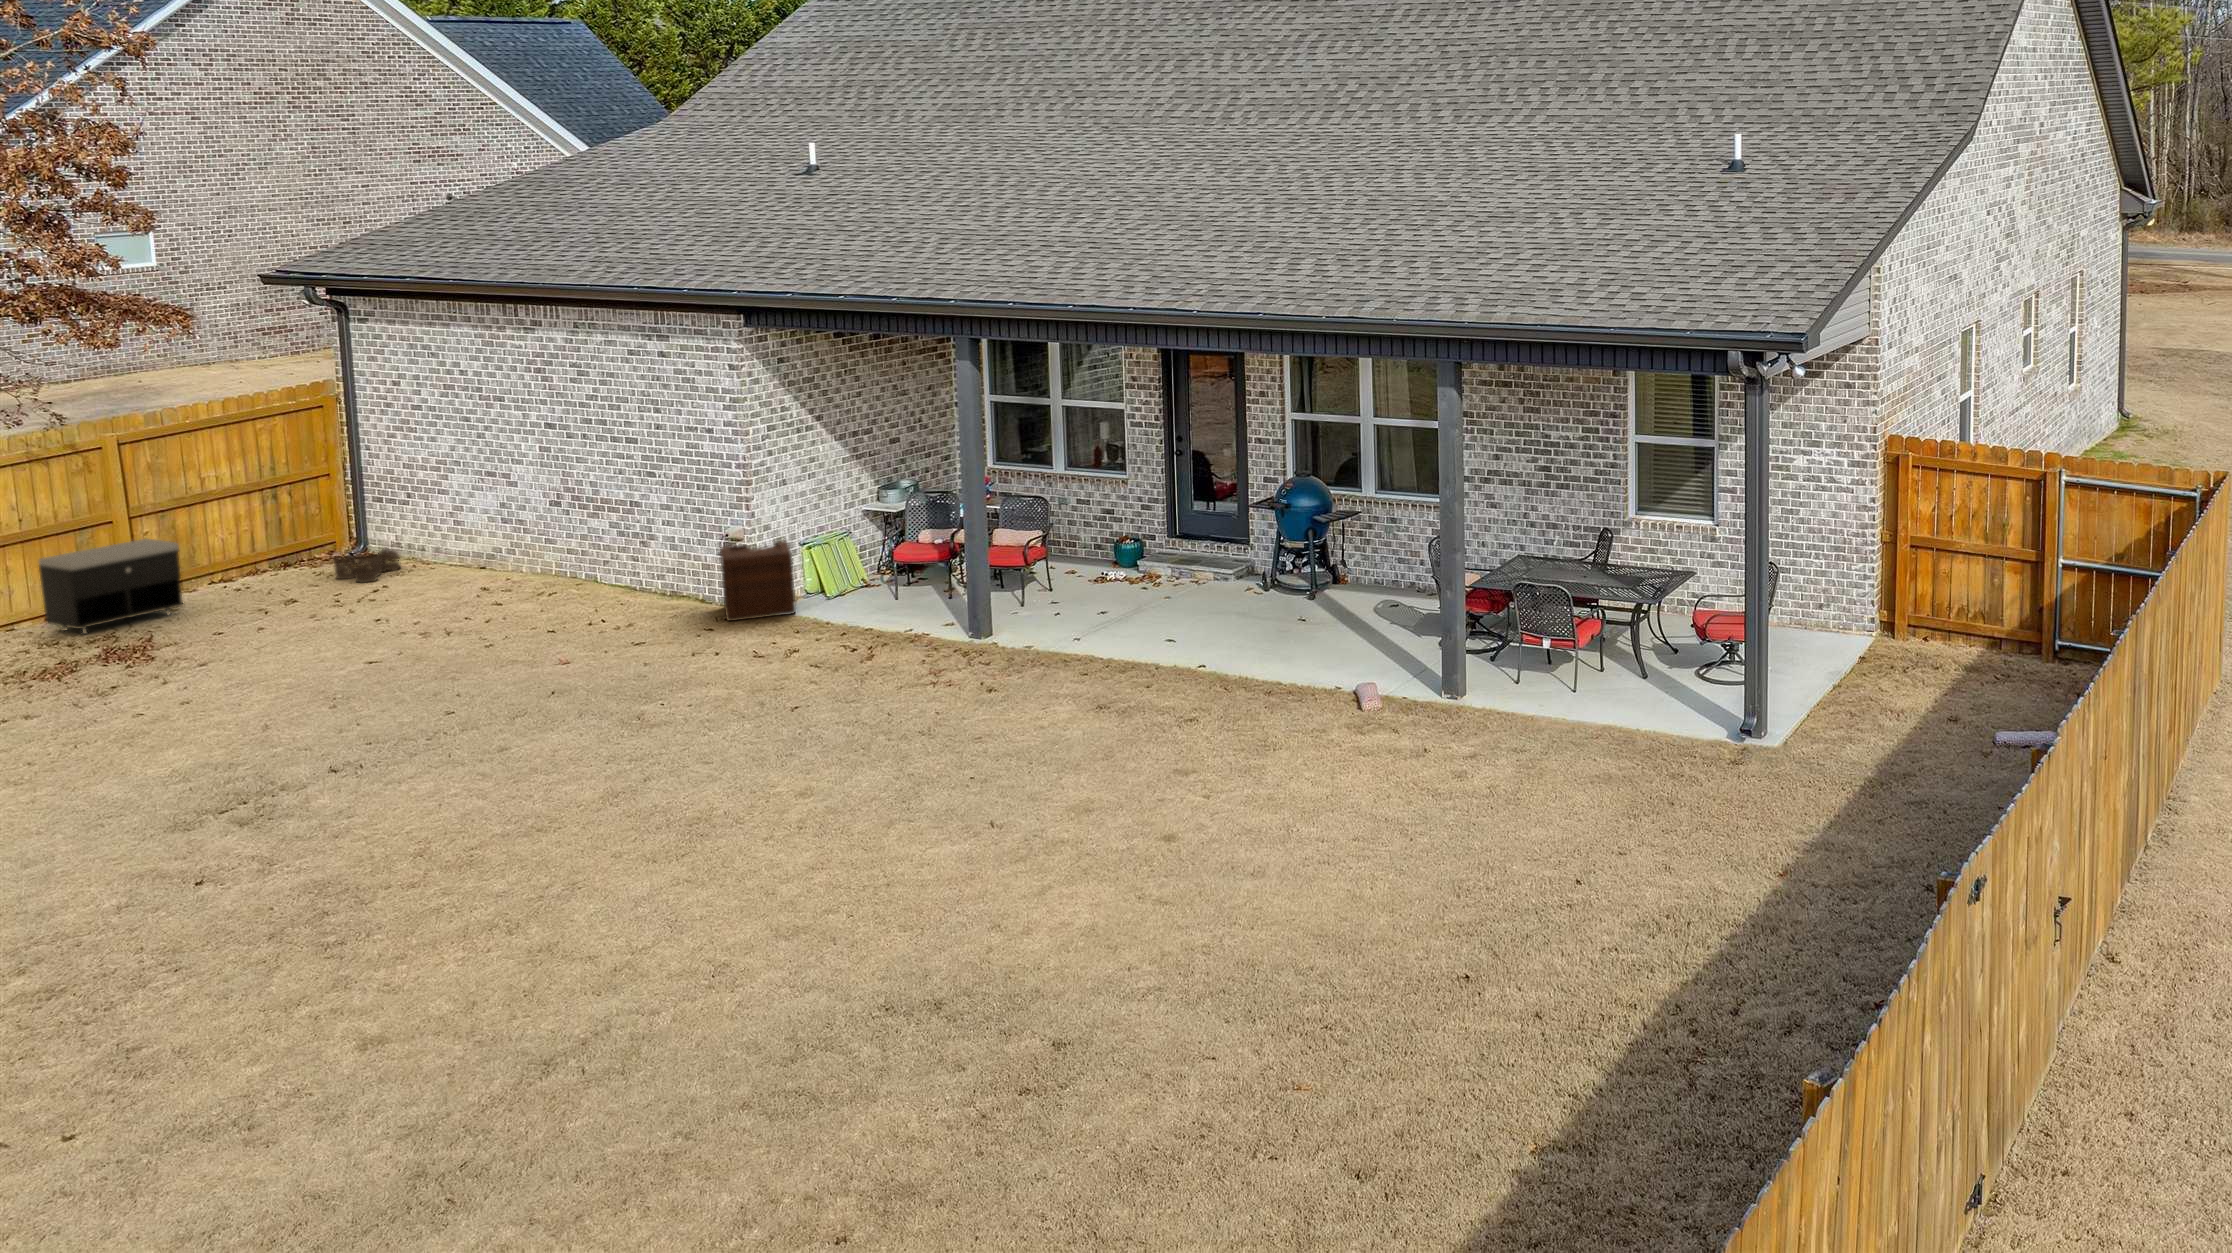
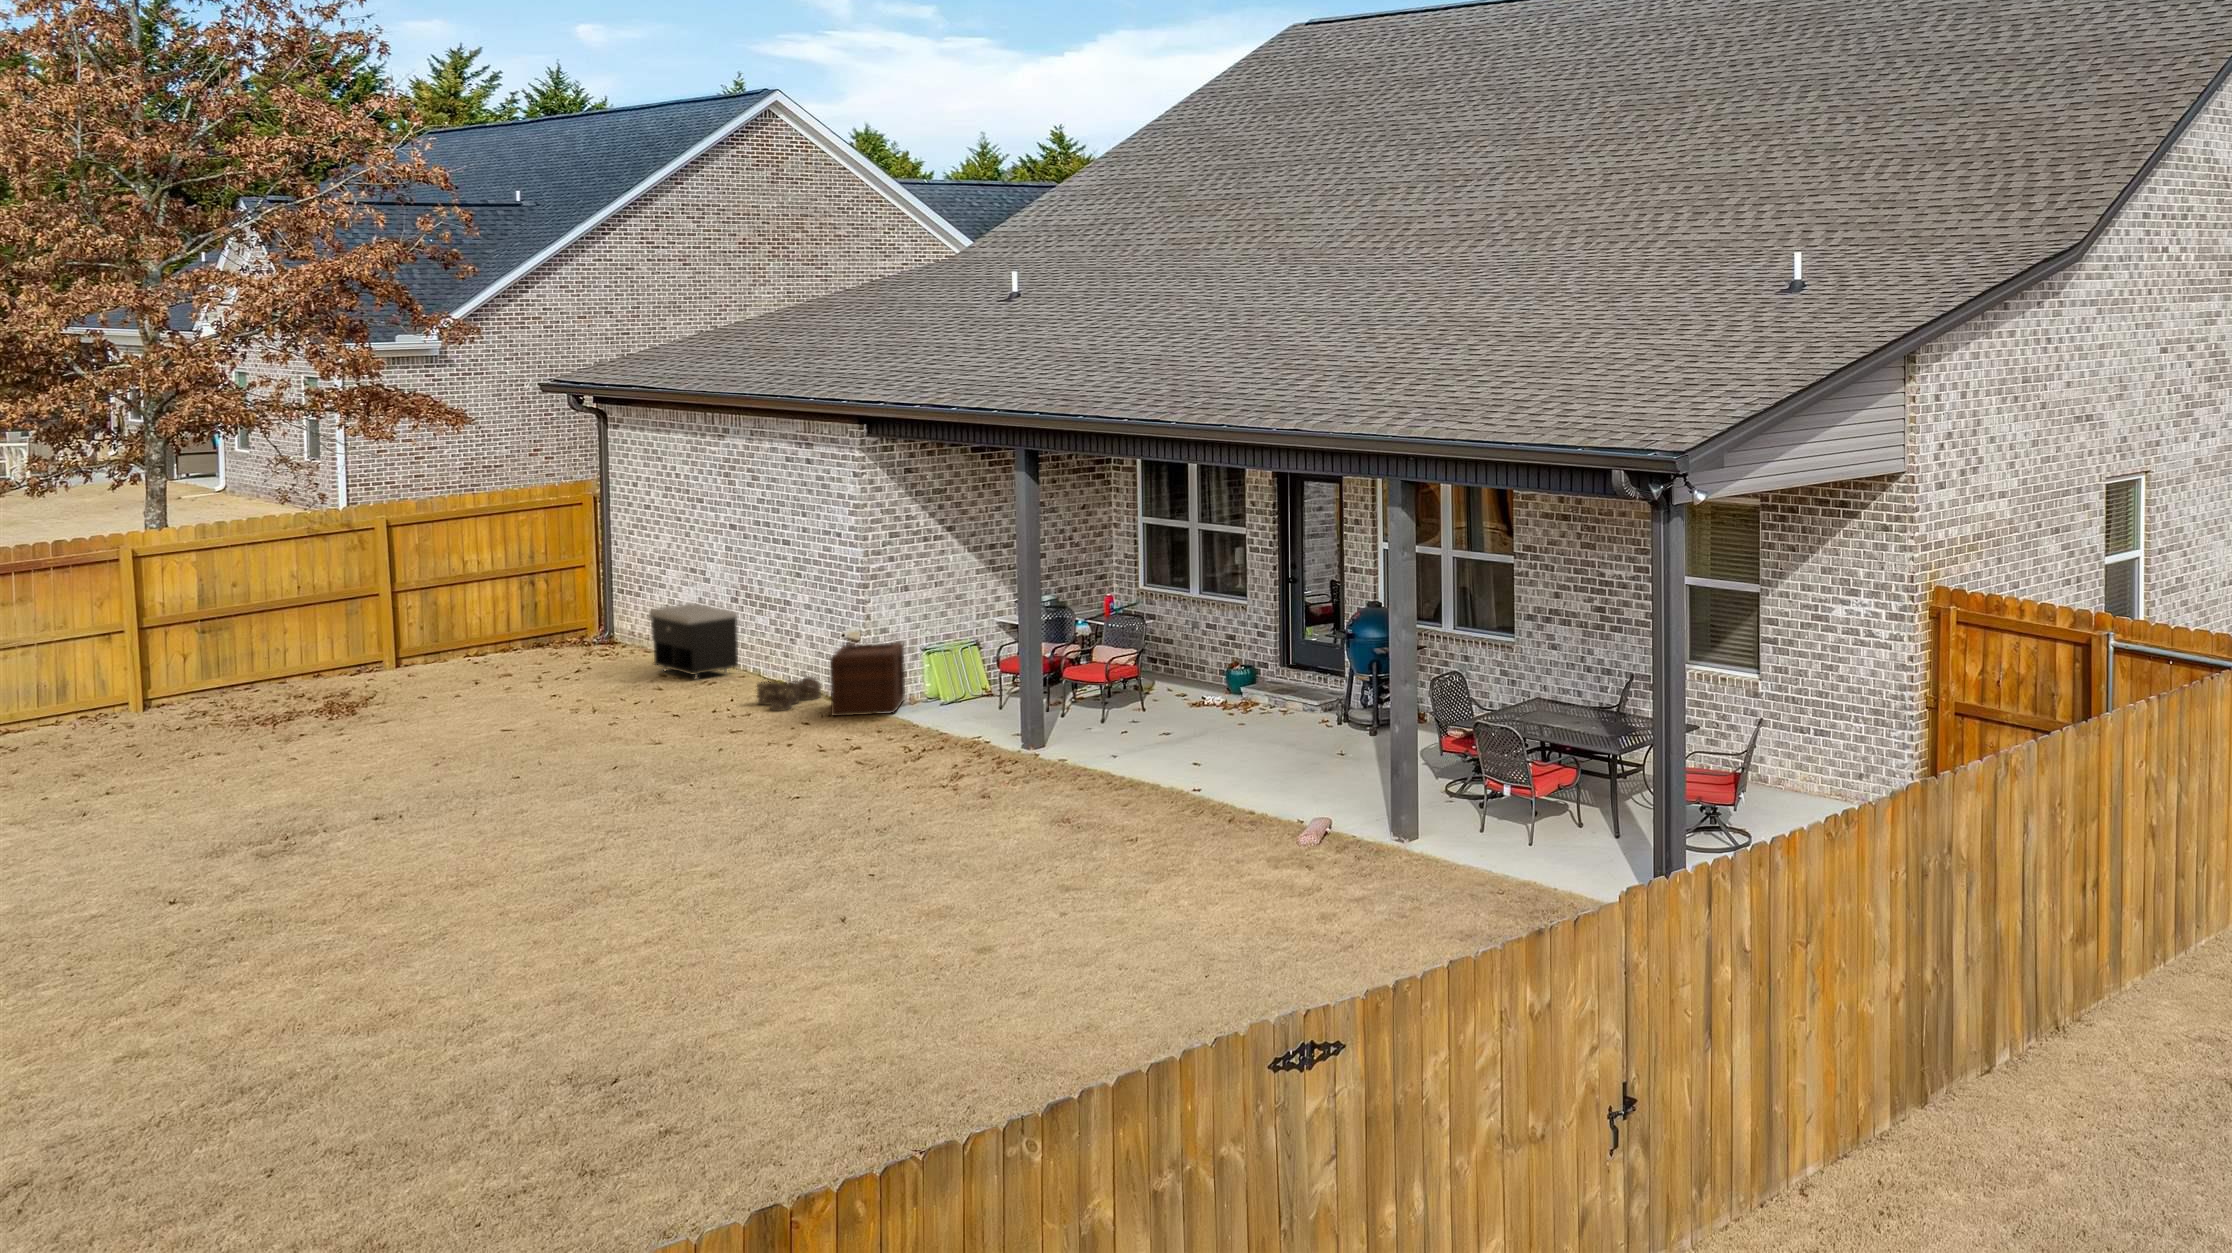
storage bench: present [39,539,183,634] -> present [649,603,738,678]
woven basket: present [334,549,400,583] -> present [757,676,821,711]

